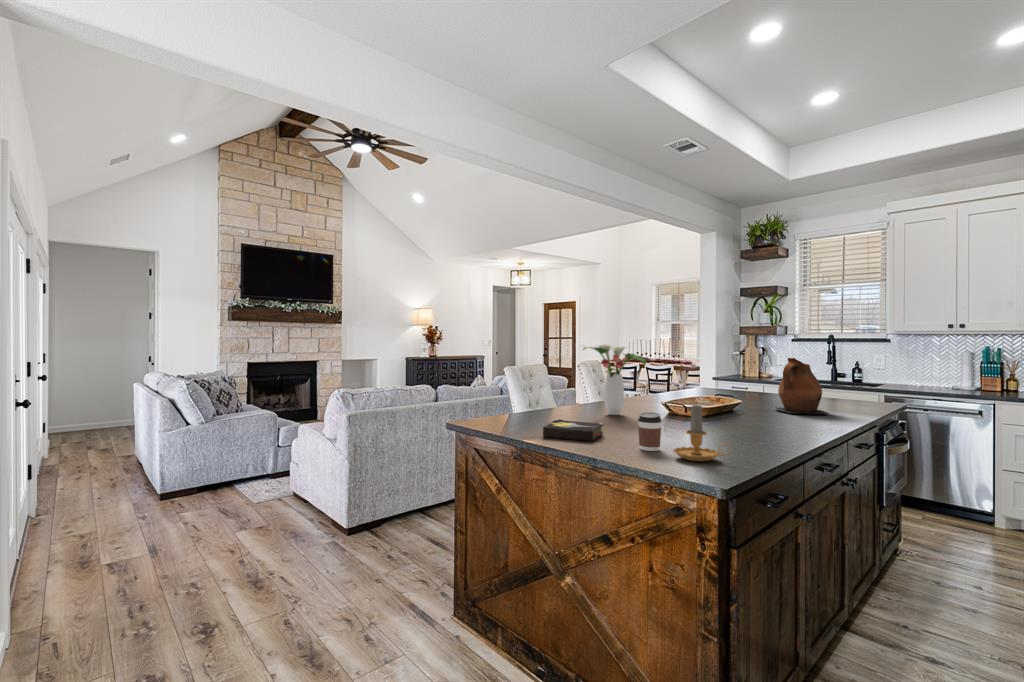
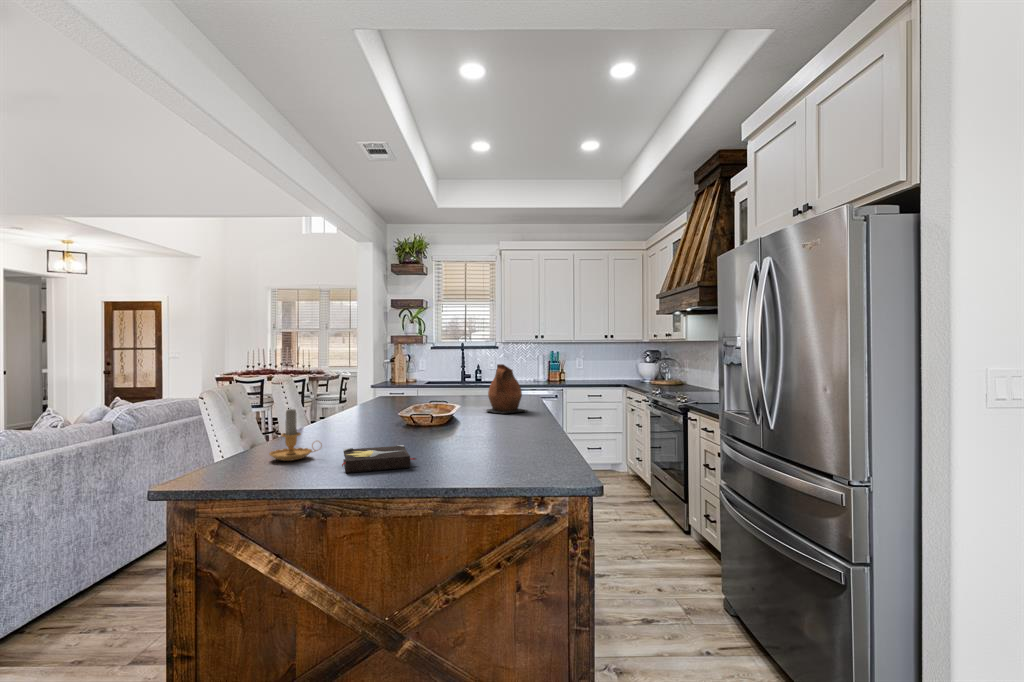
flower arrangement: present [583,344,646,415] -> none [334,354,406,435]
candle: present [674,405,730,461] -> present [269,409,322,461]
coffee cup: present [638,413,662,451] -> none [465,426,489,467]

